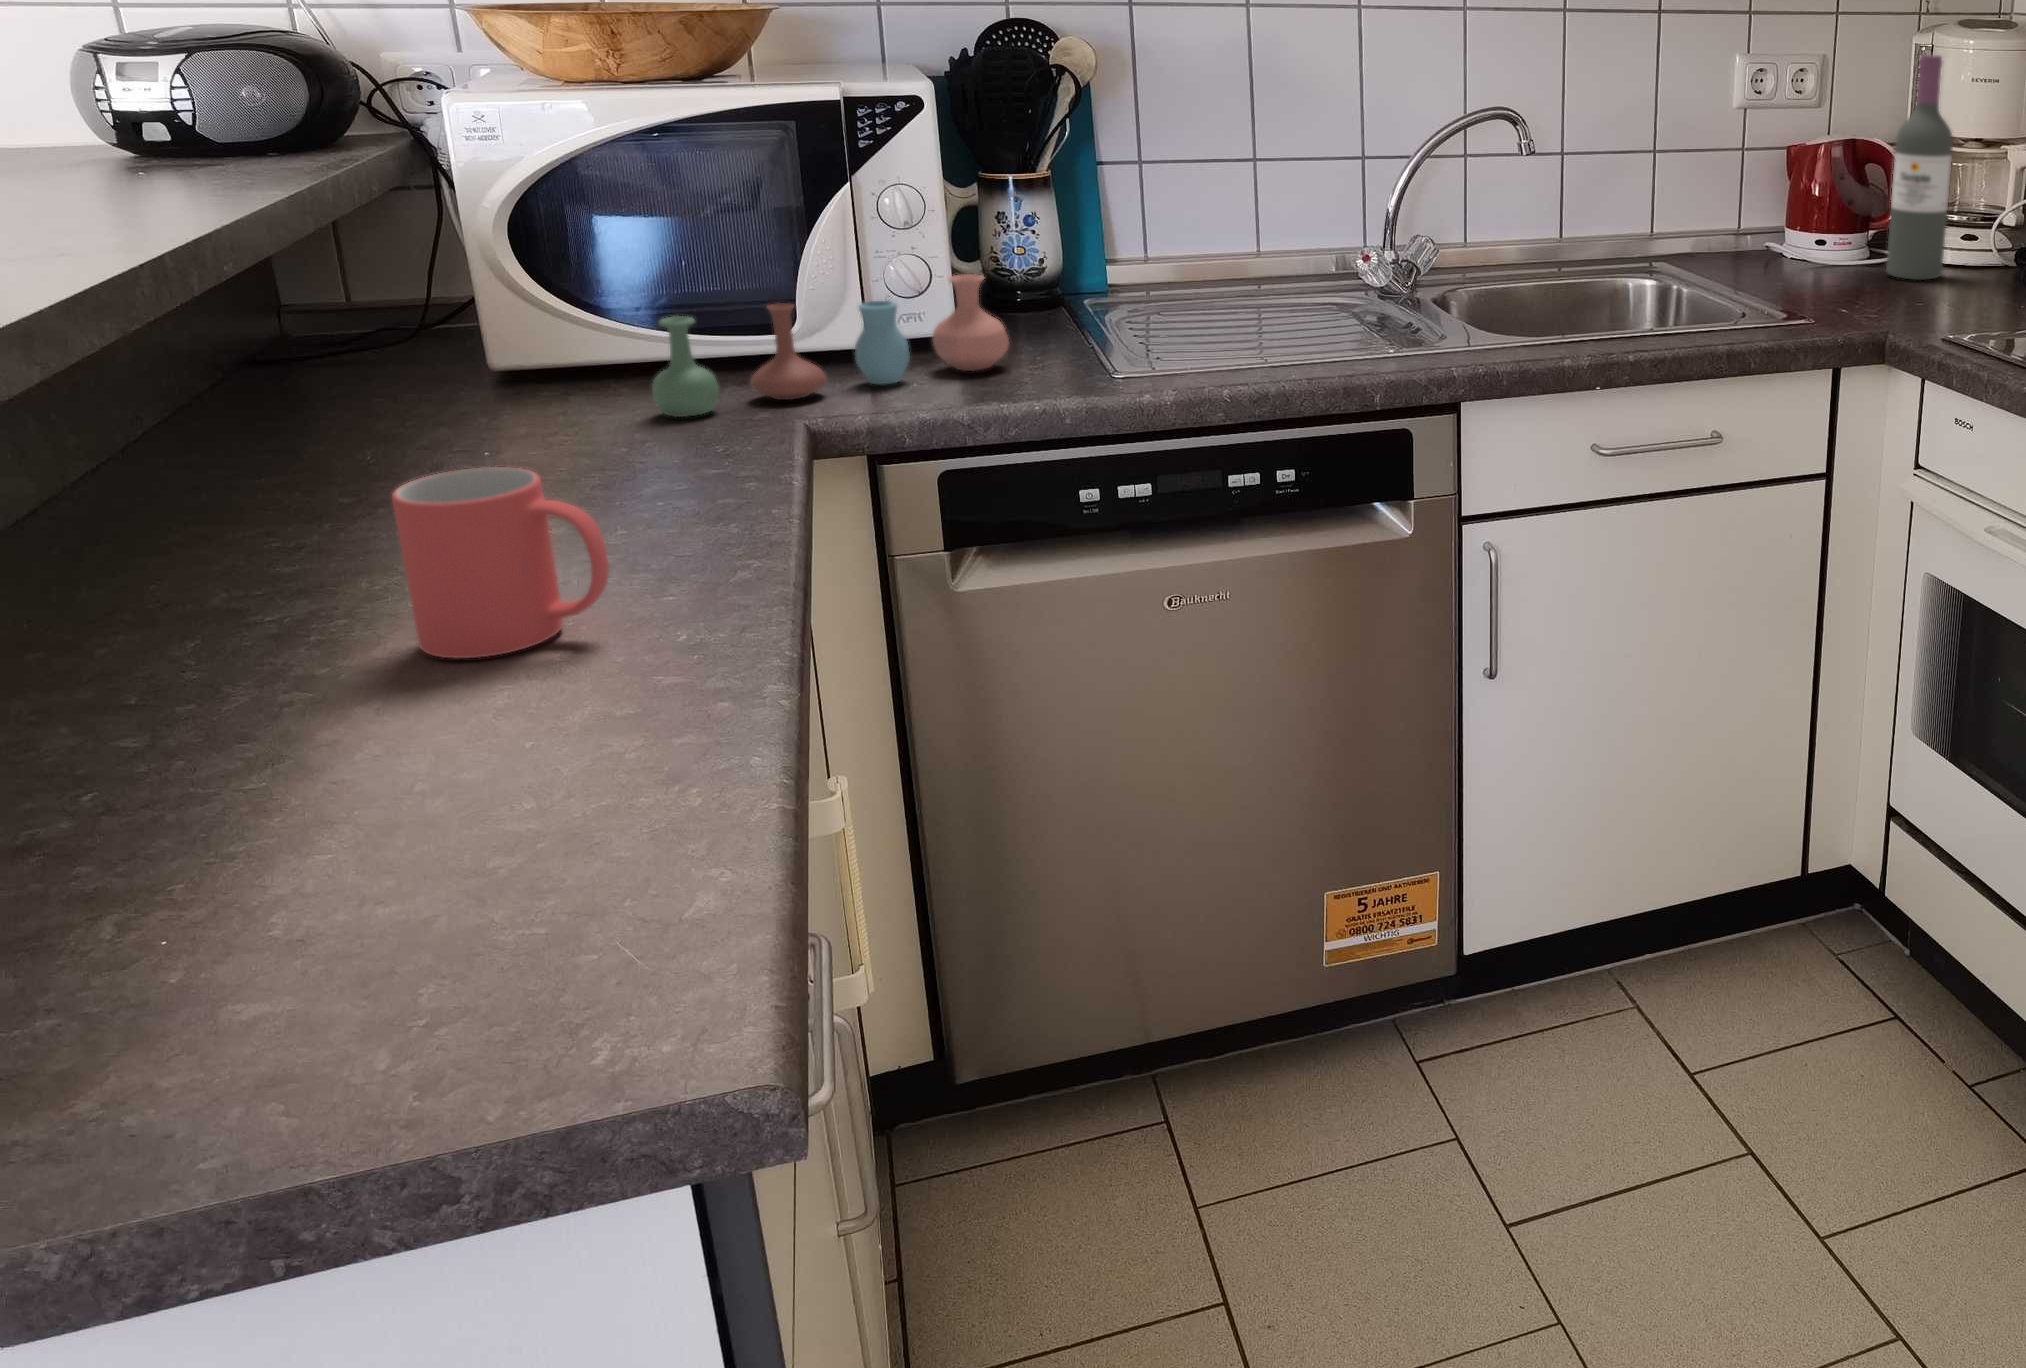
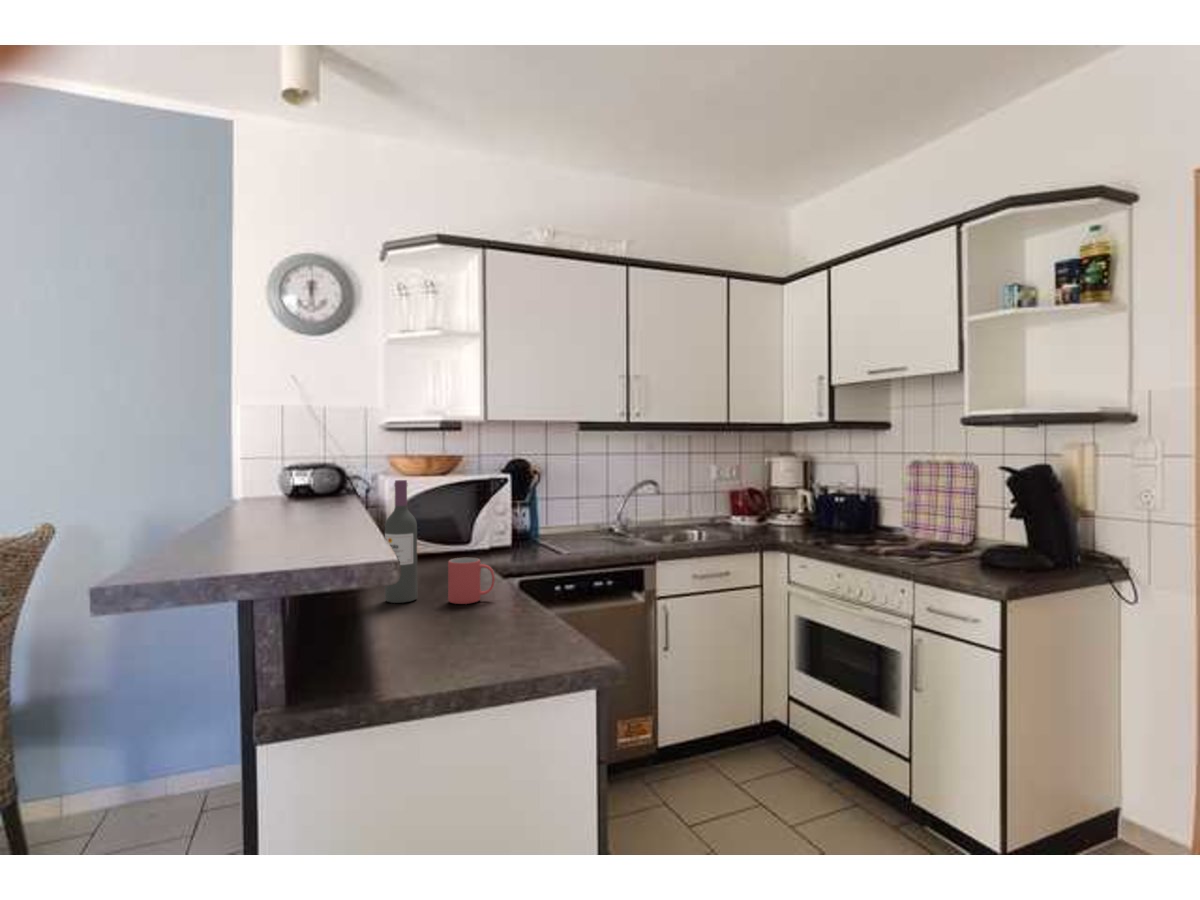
wine bottle: present [1886,55,1953,280] -> present [385,480,417,603]
vase: present [652,274,1009,417] -> none [443,526,530,564]

